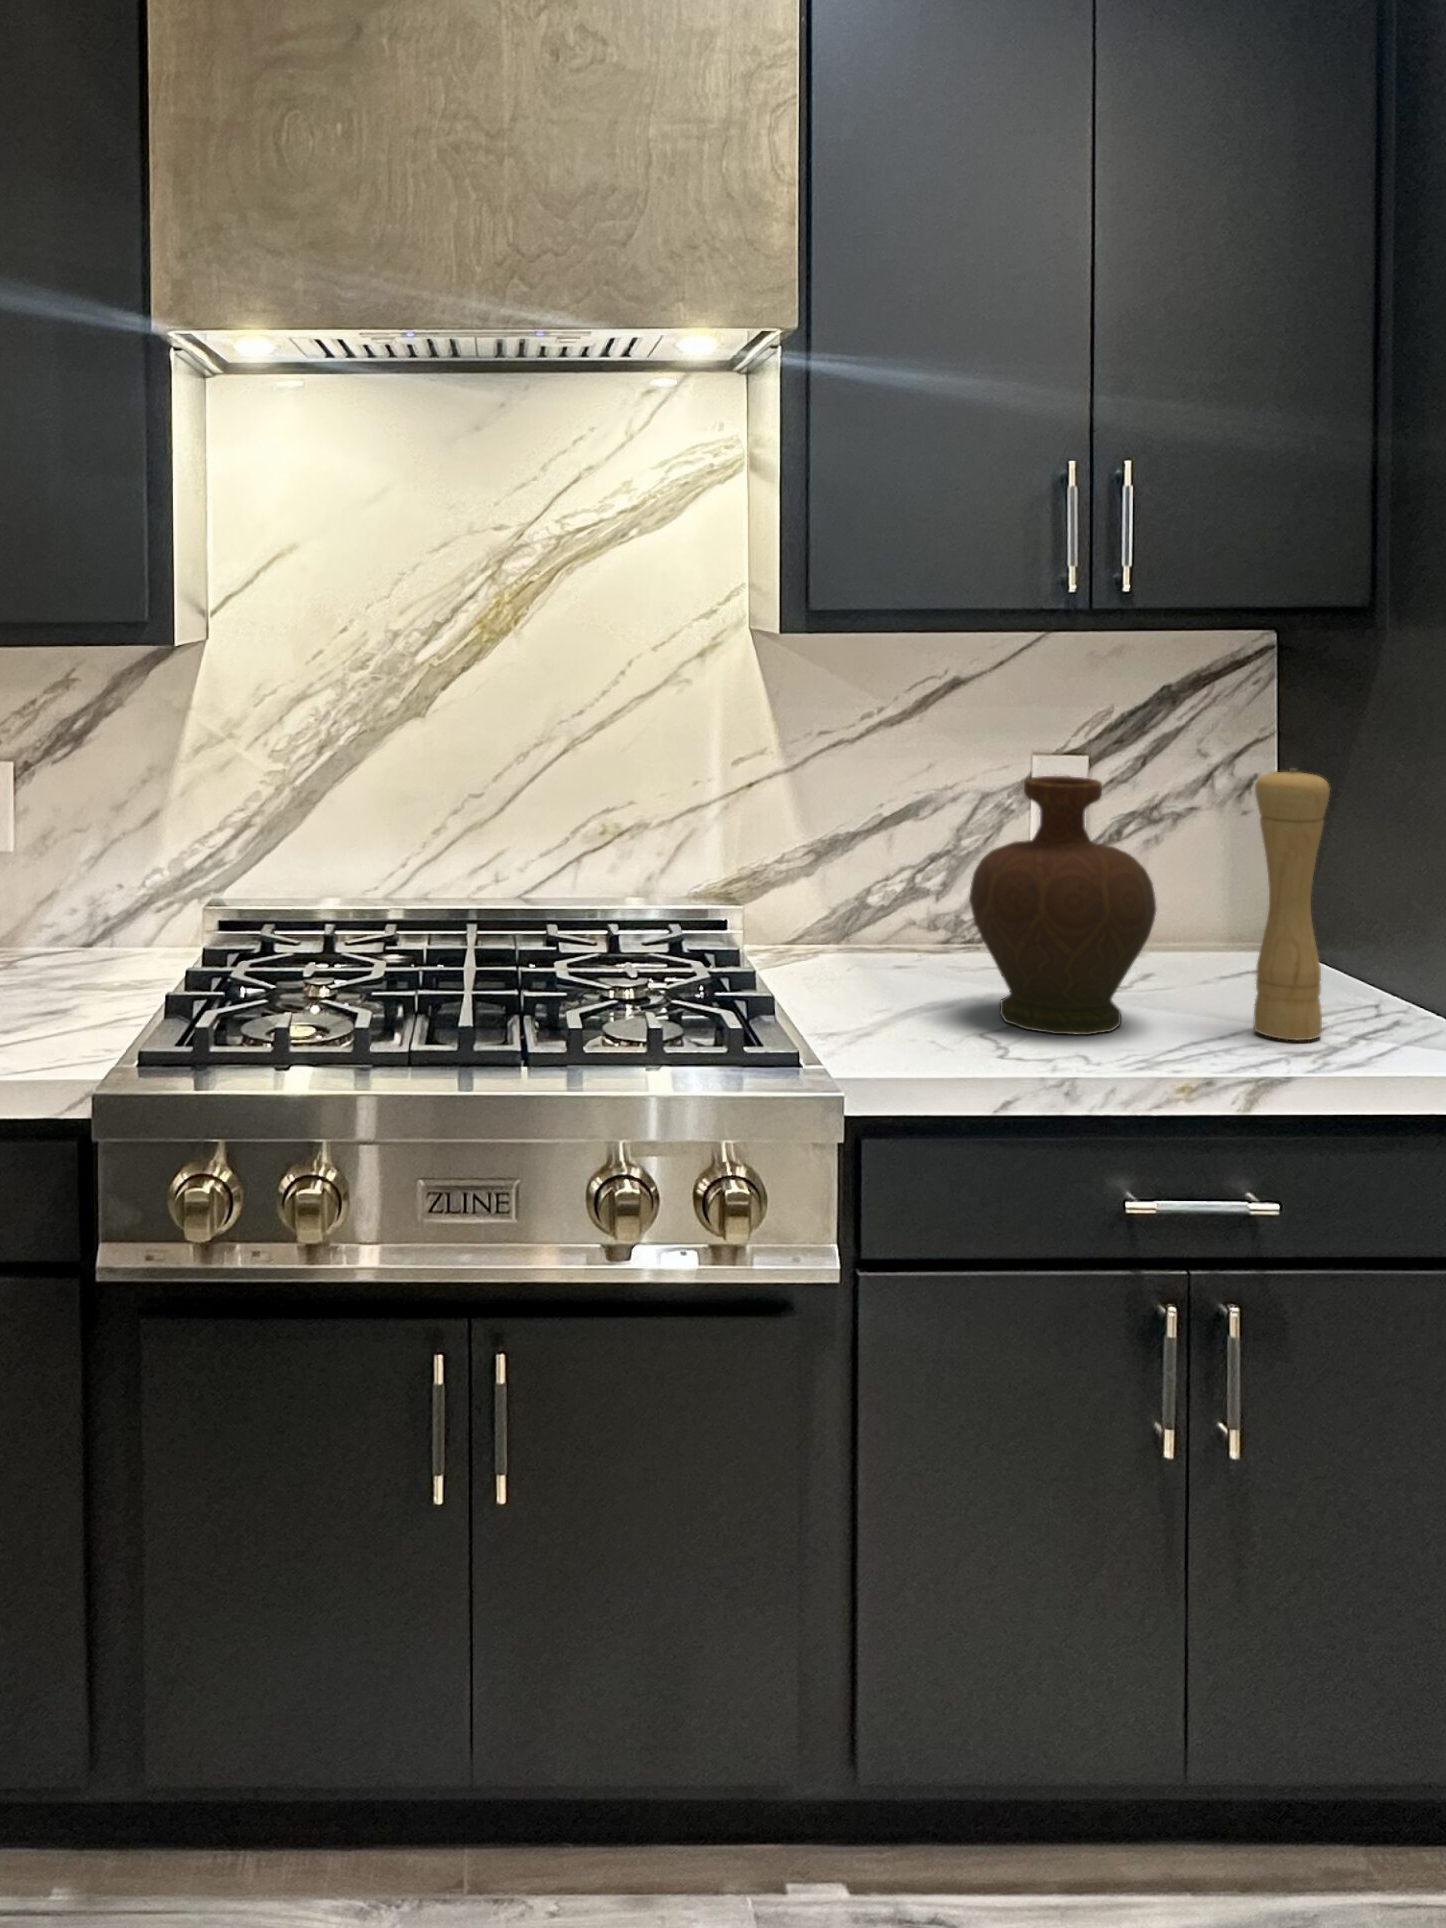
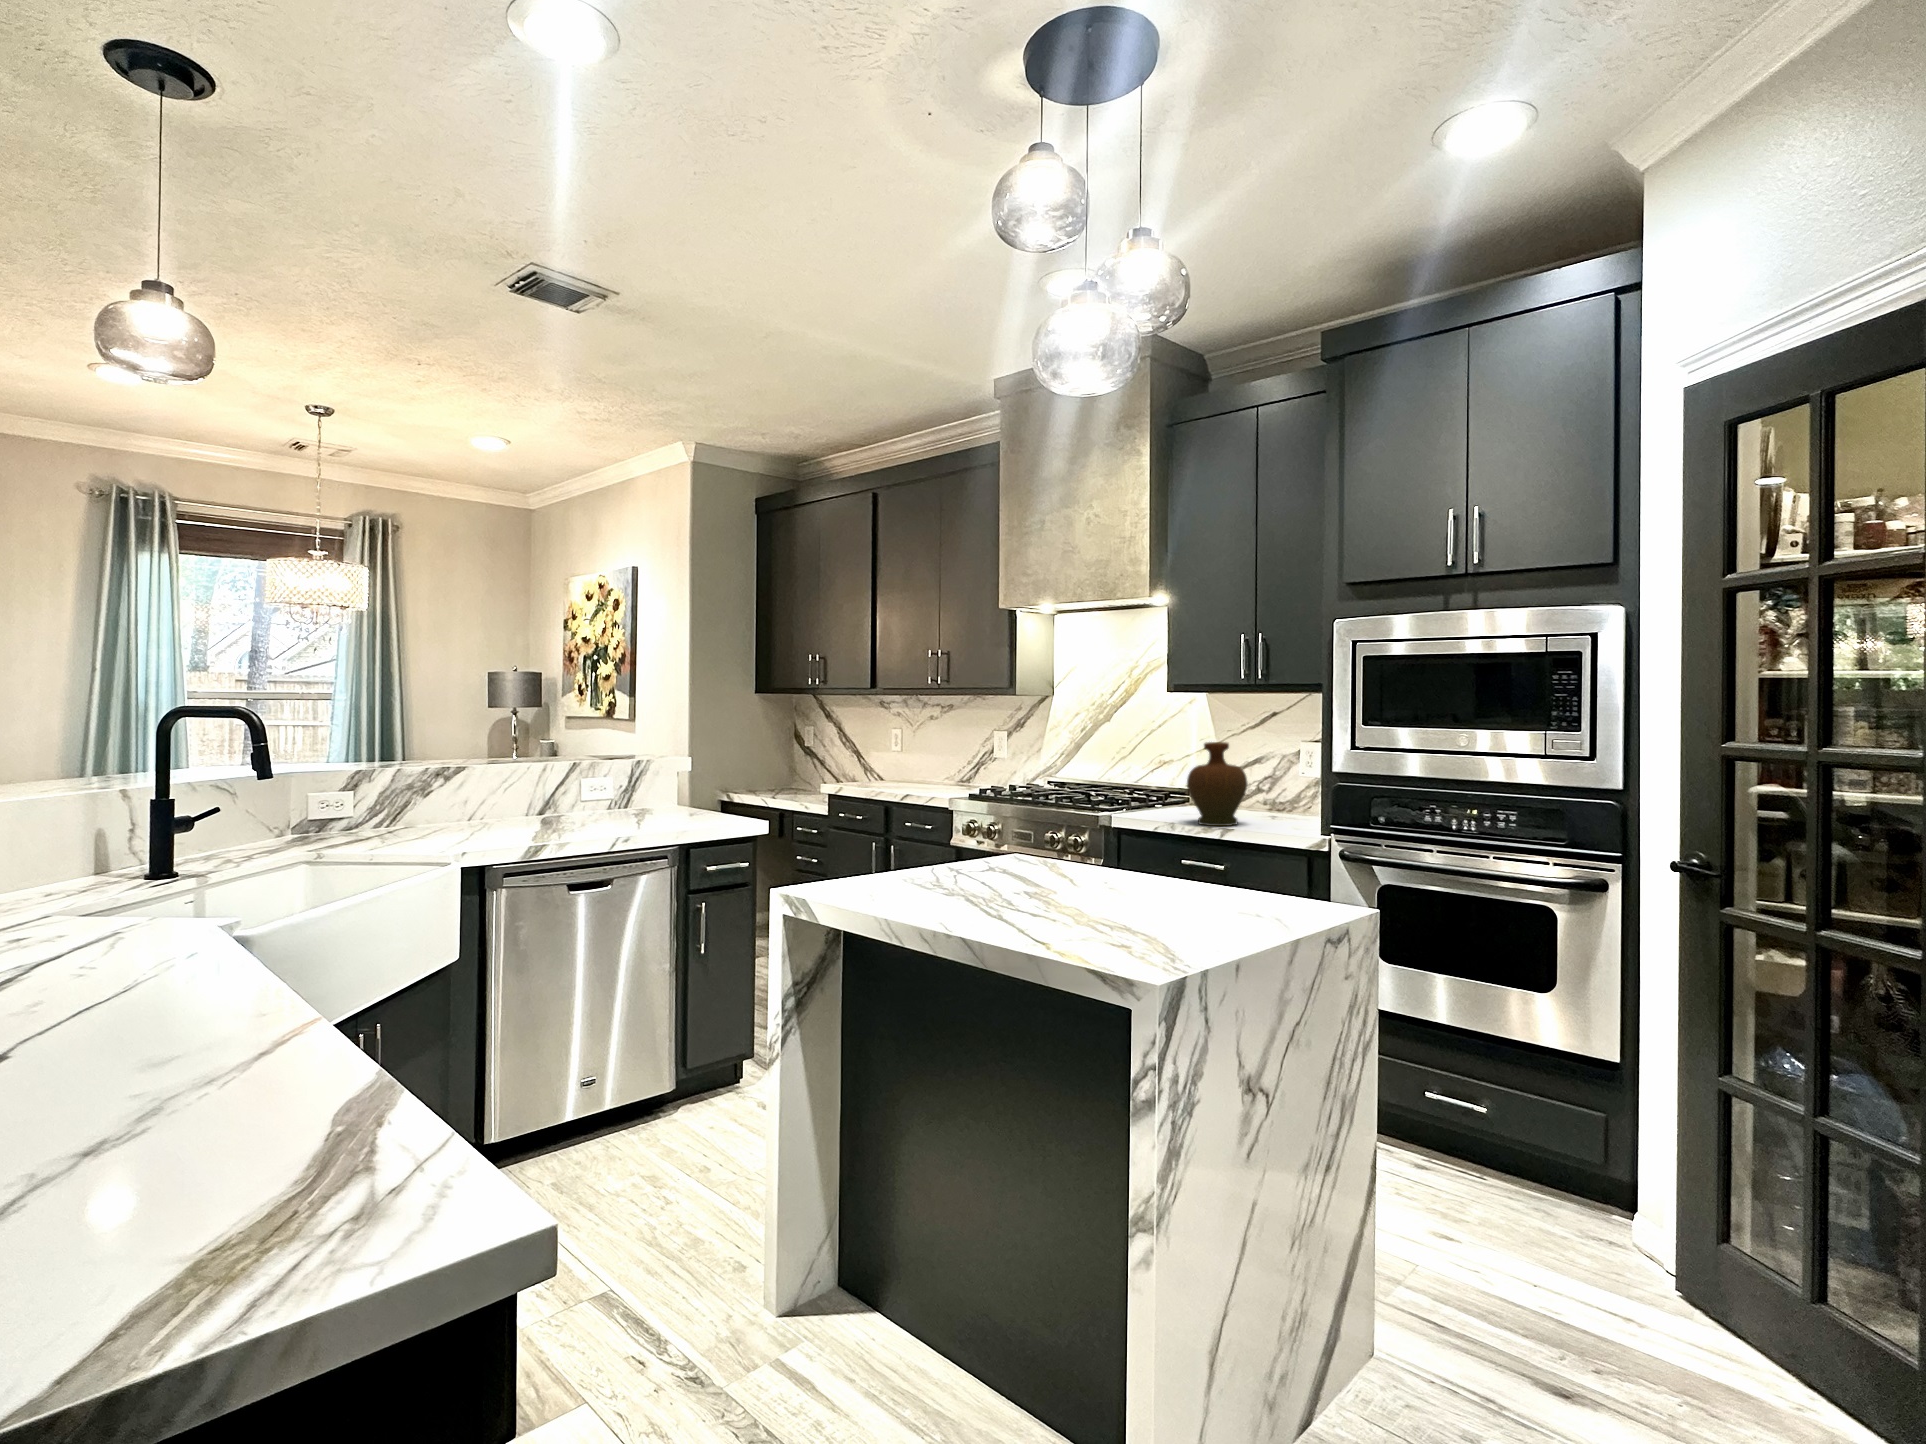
pepper mill: present [1253,768,1330,1040] -> none [1256,740,1280,833]

